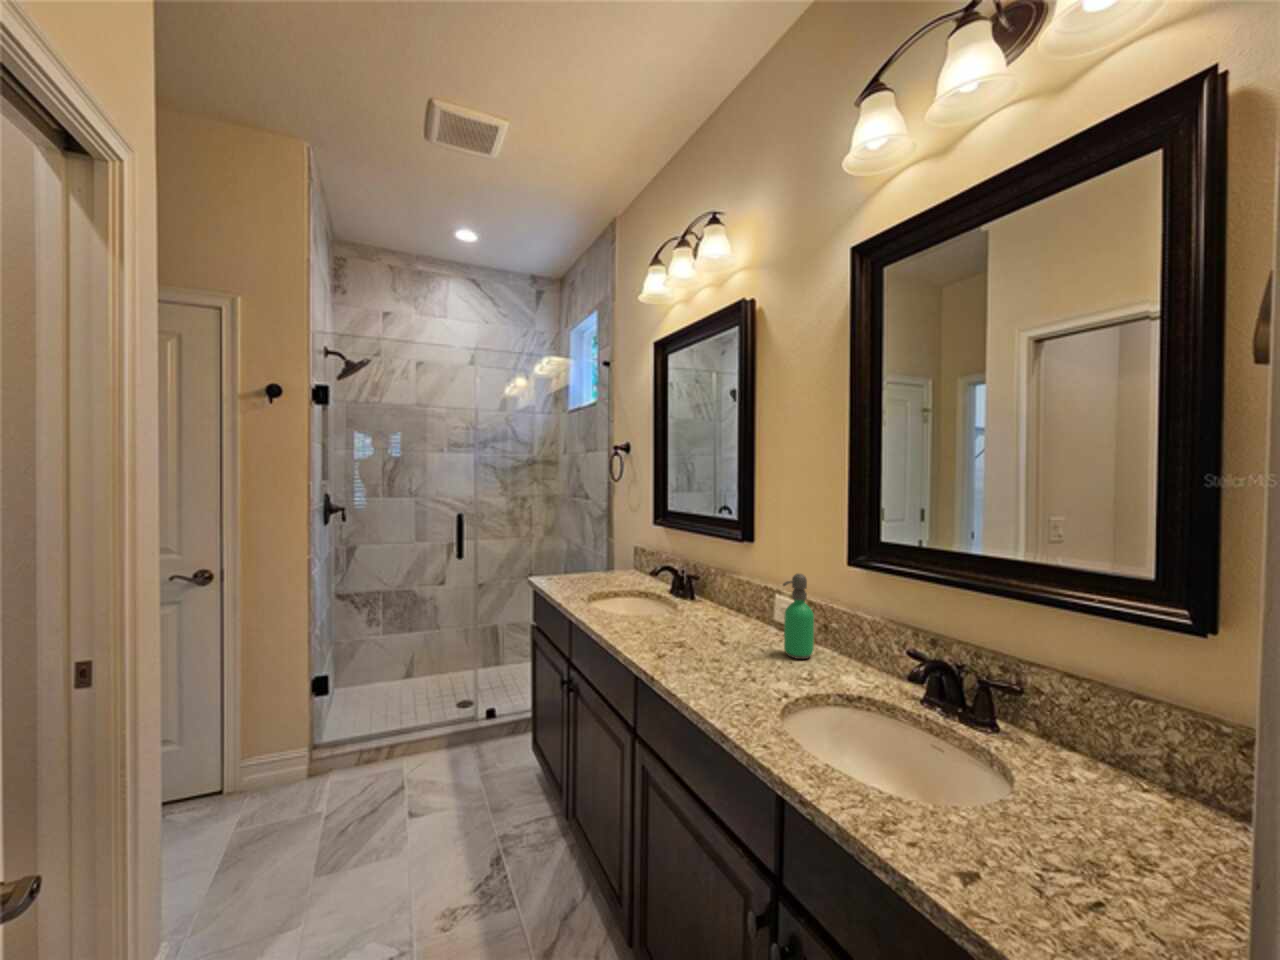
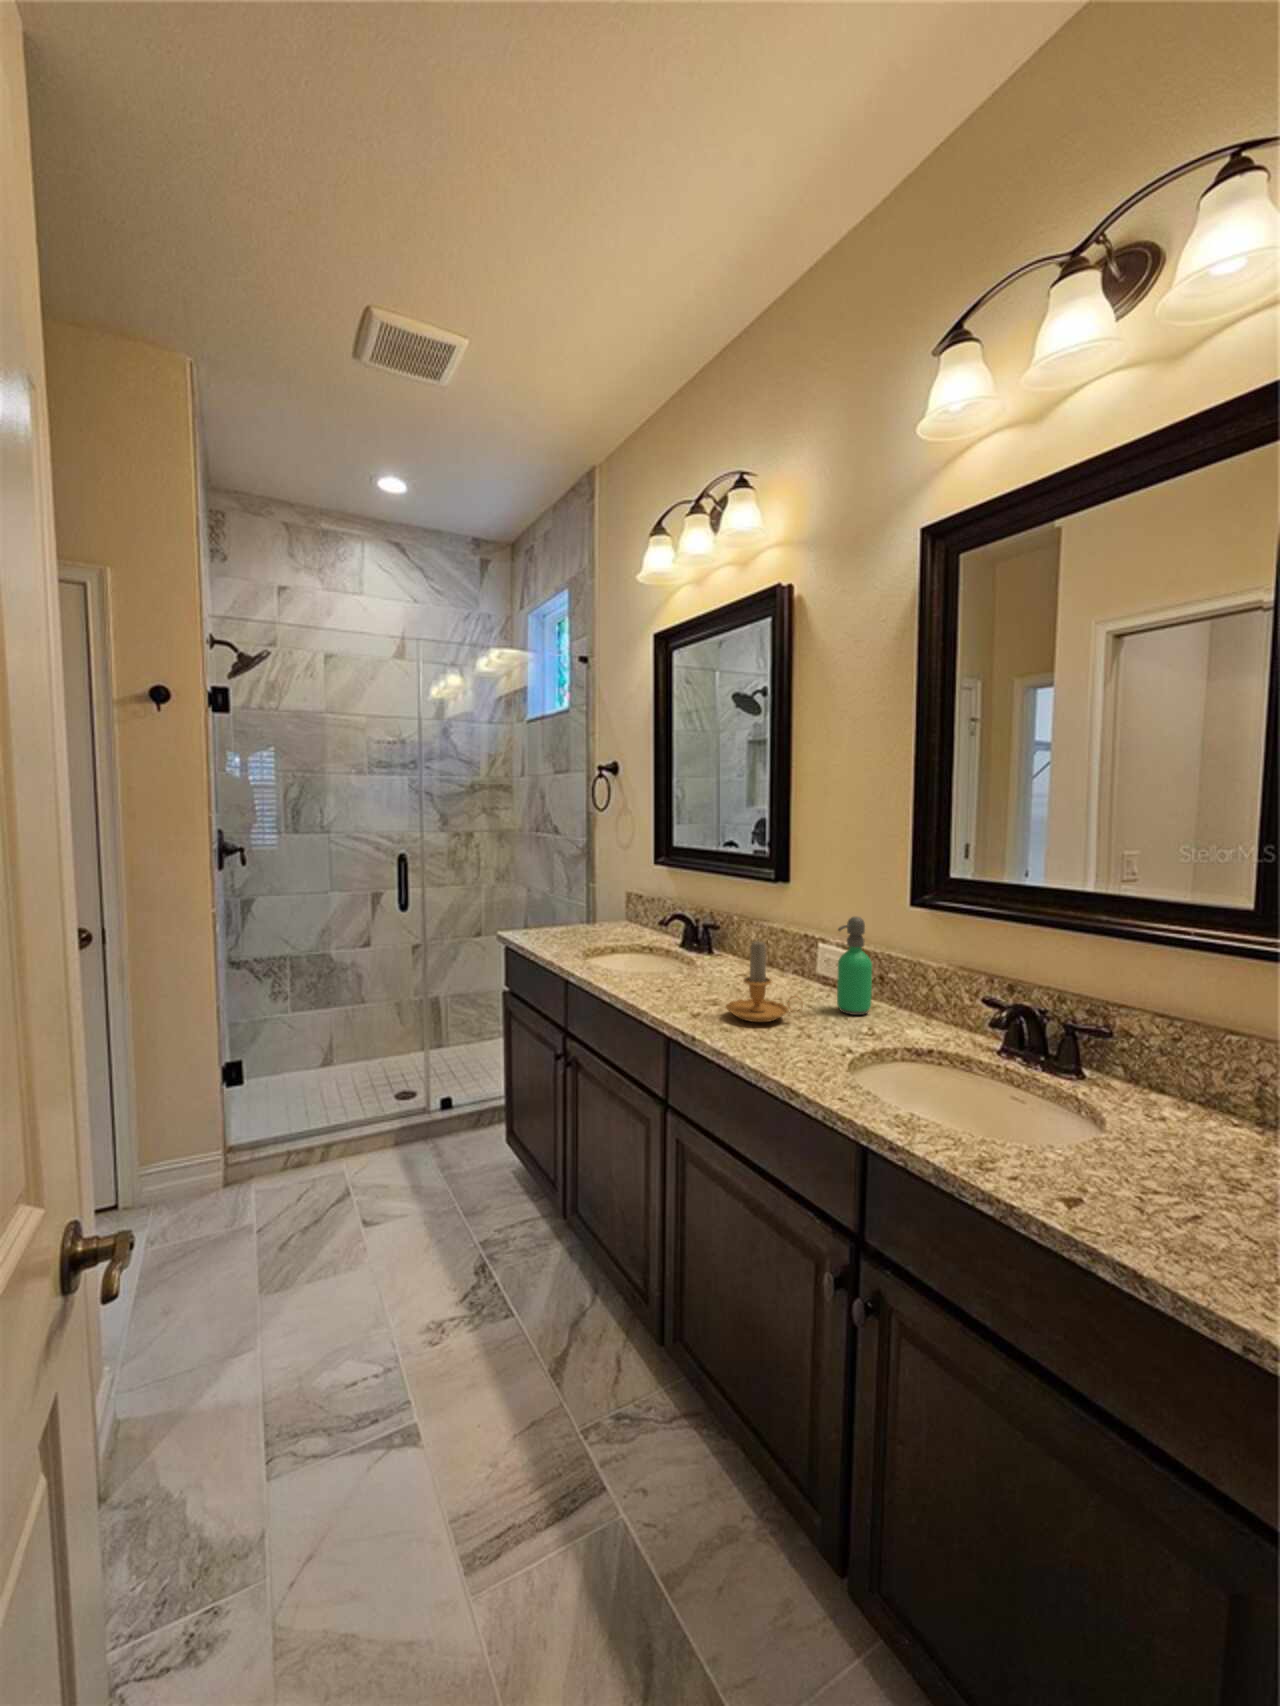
candle: none [686,590,751,664] -> present [726,941,803,1022]

